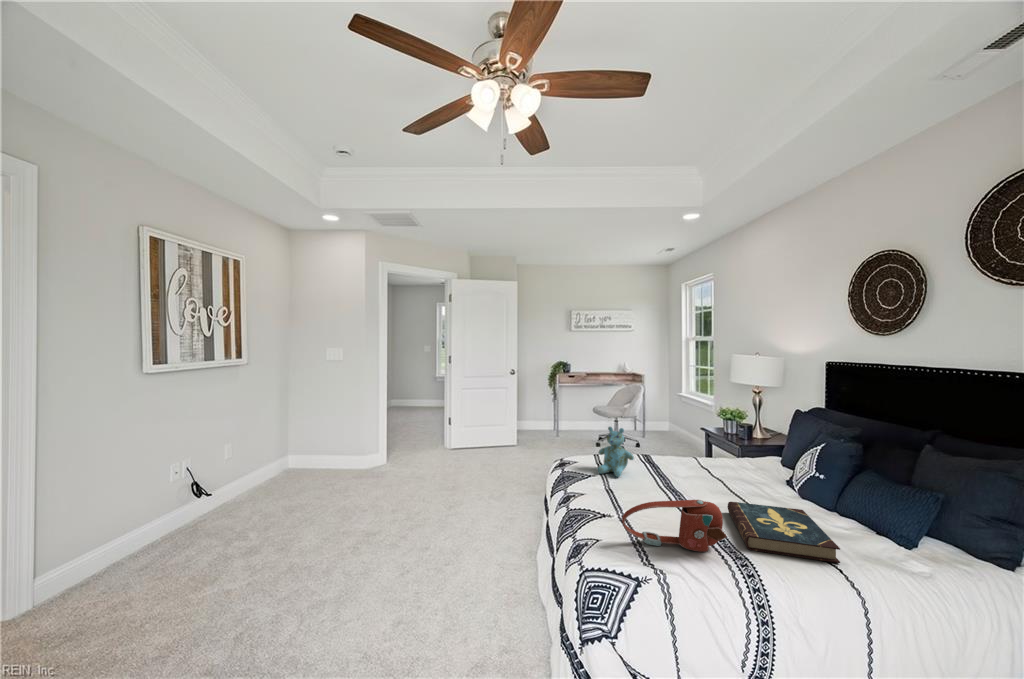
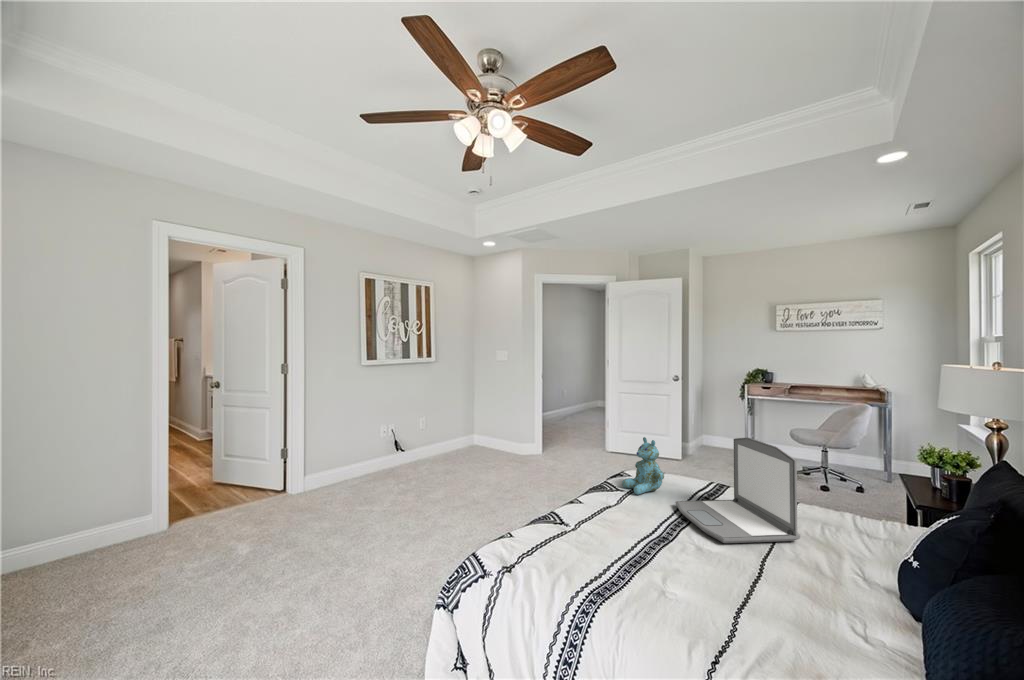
laptop: none [652,416,742,497] -> present [675,437,800,543]
handbag: present [622,500,727,552] -> none [513,505,605,575]
book: present [727,502,840,563] -> none [631,546,794,656]

